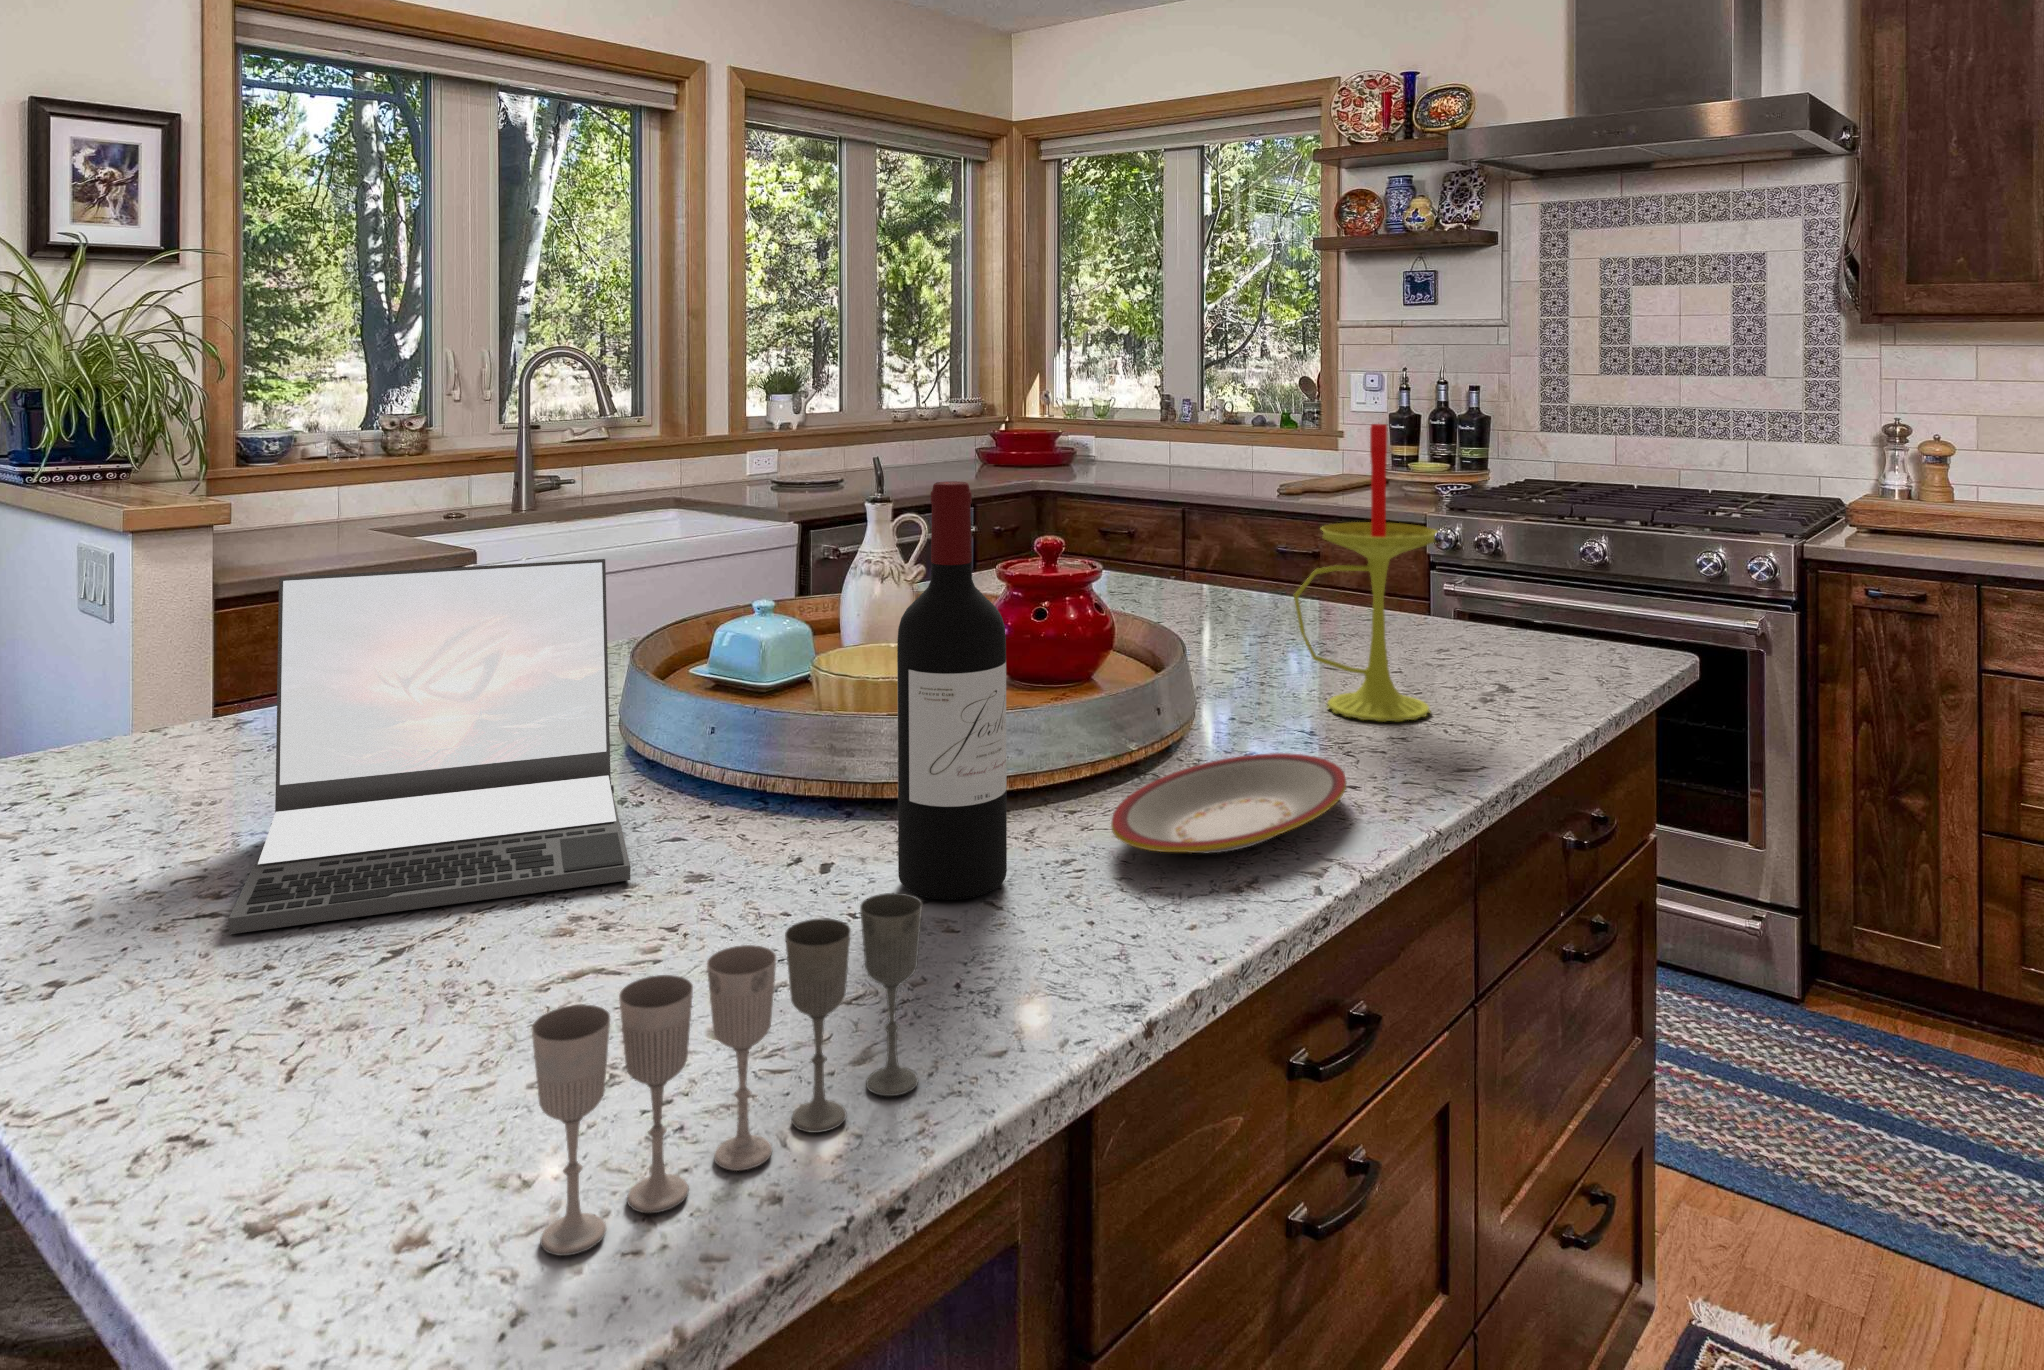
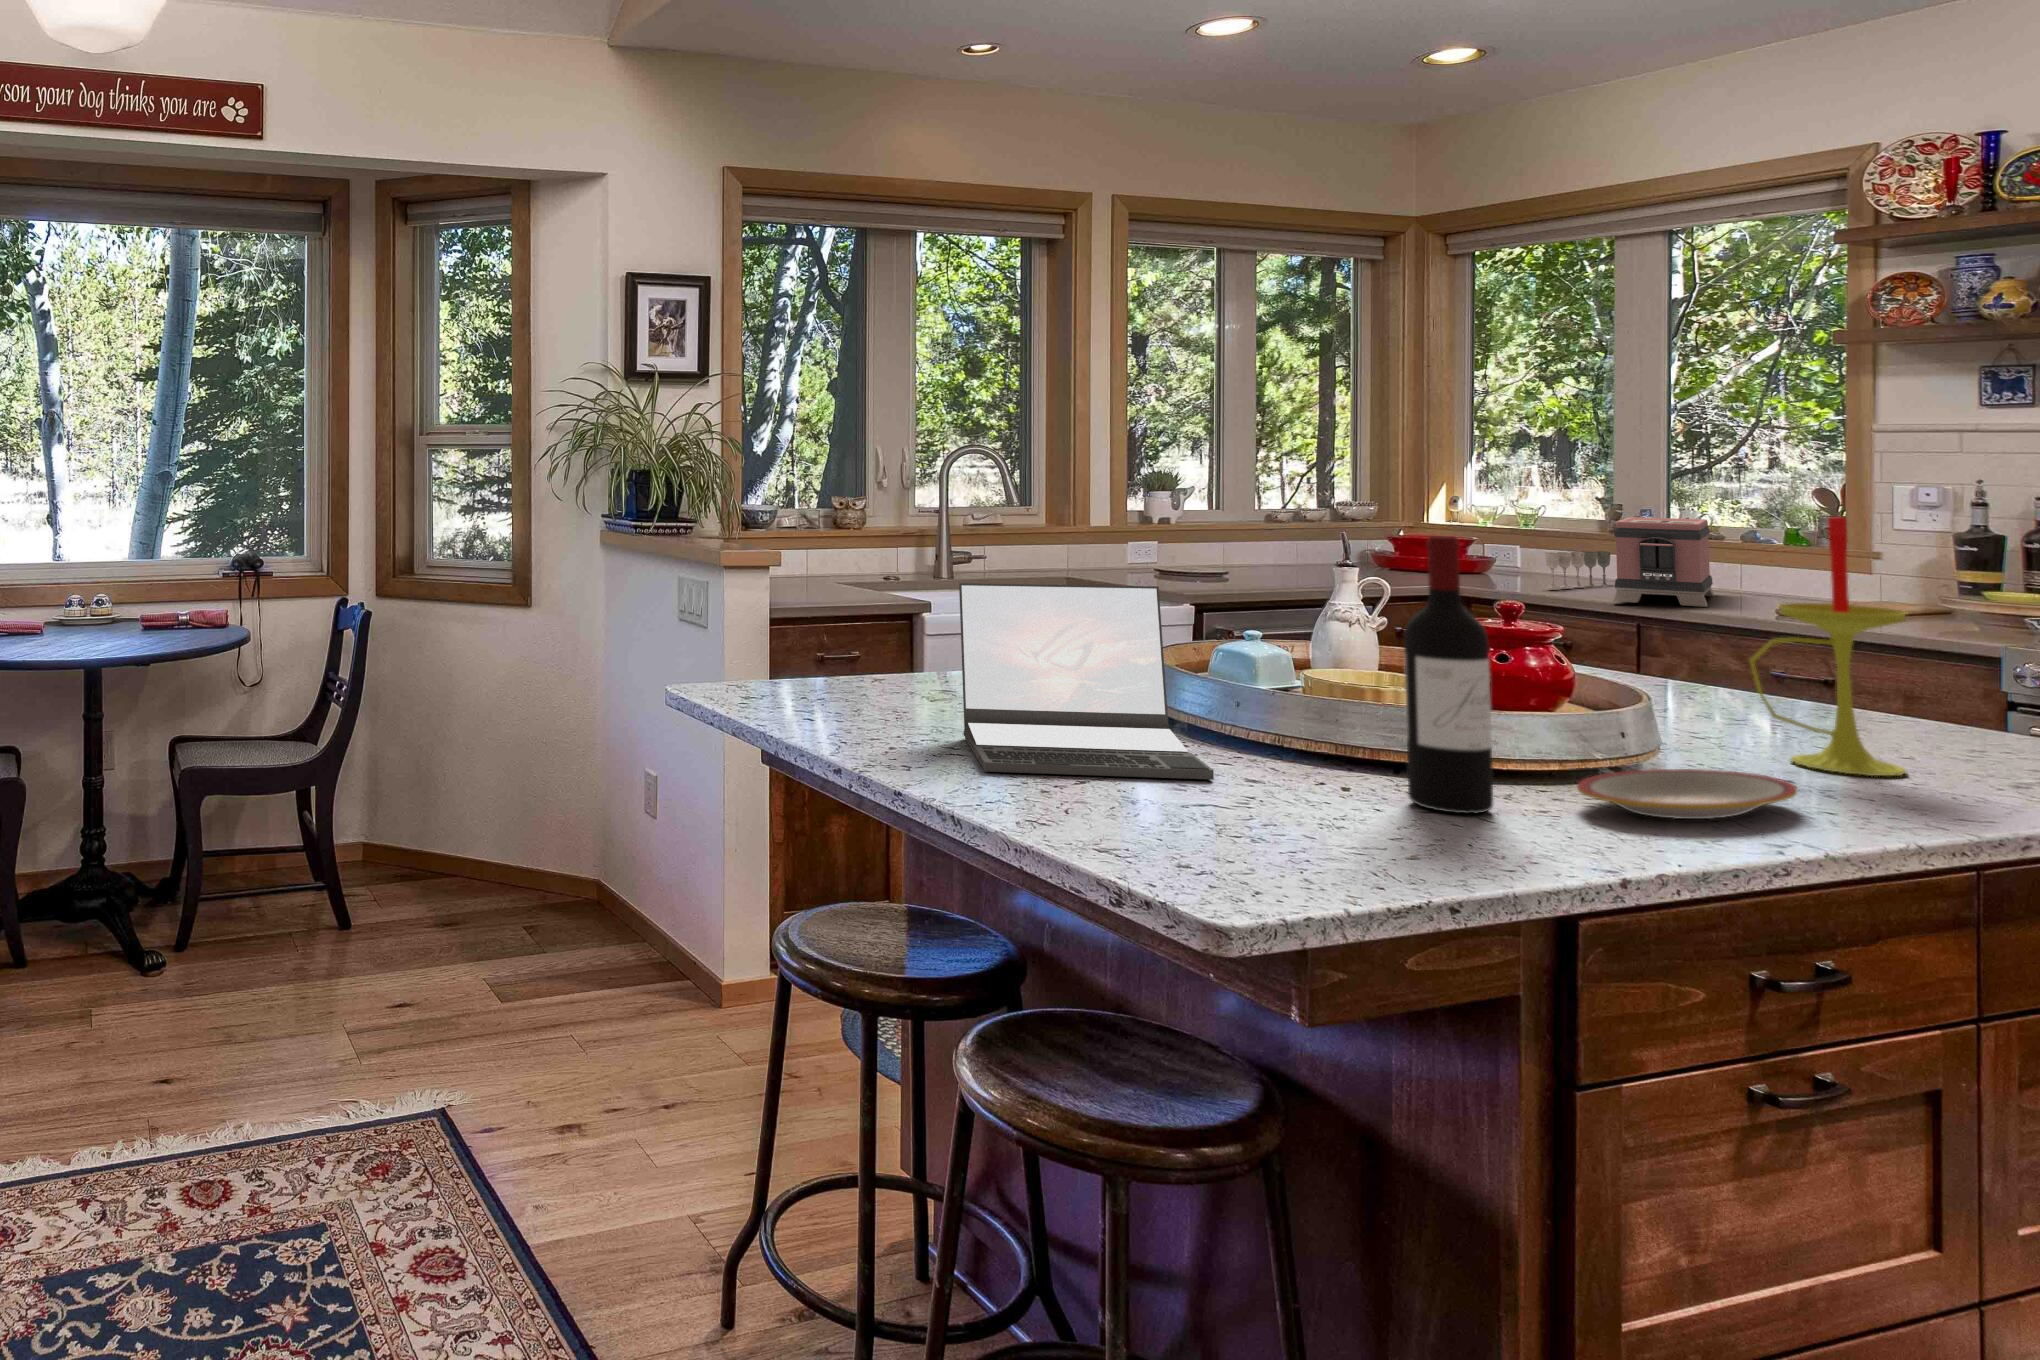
toaster: none [1171,408,1248,490] -> present [1613,517,1715,607]
wine glass: present [532,893,922,1256] -> present [1545,551,1611,588]

